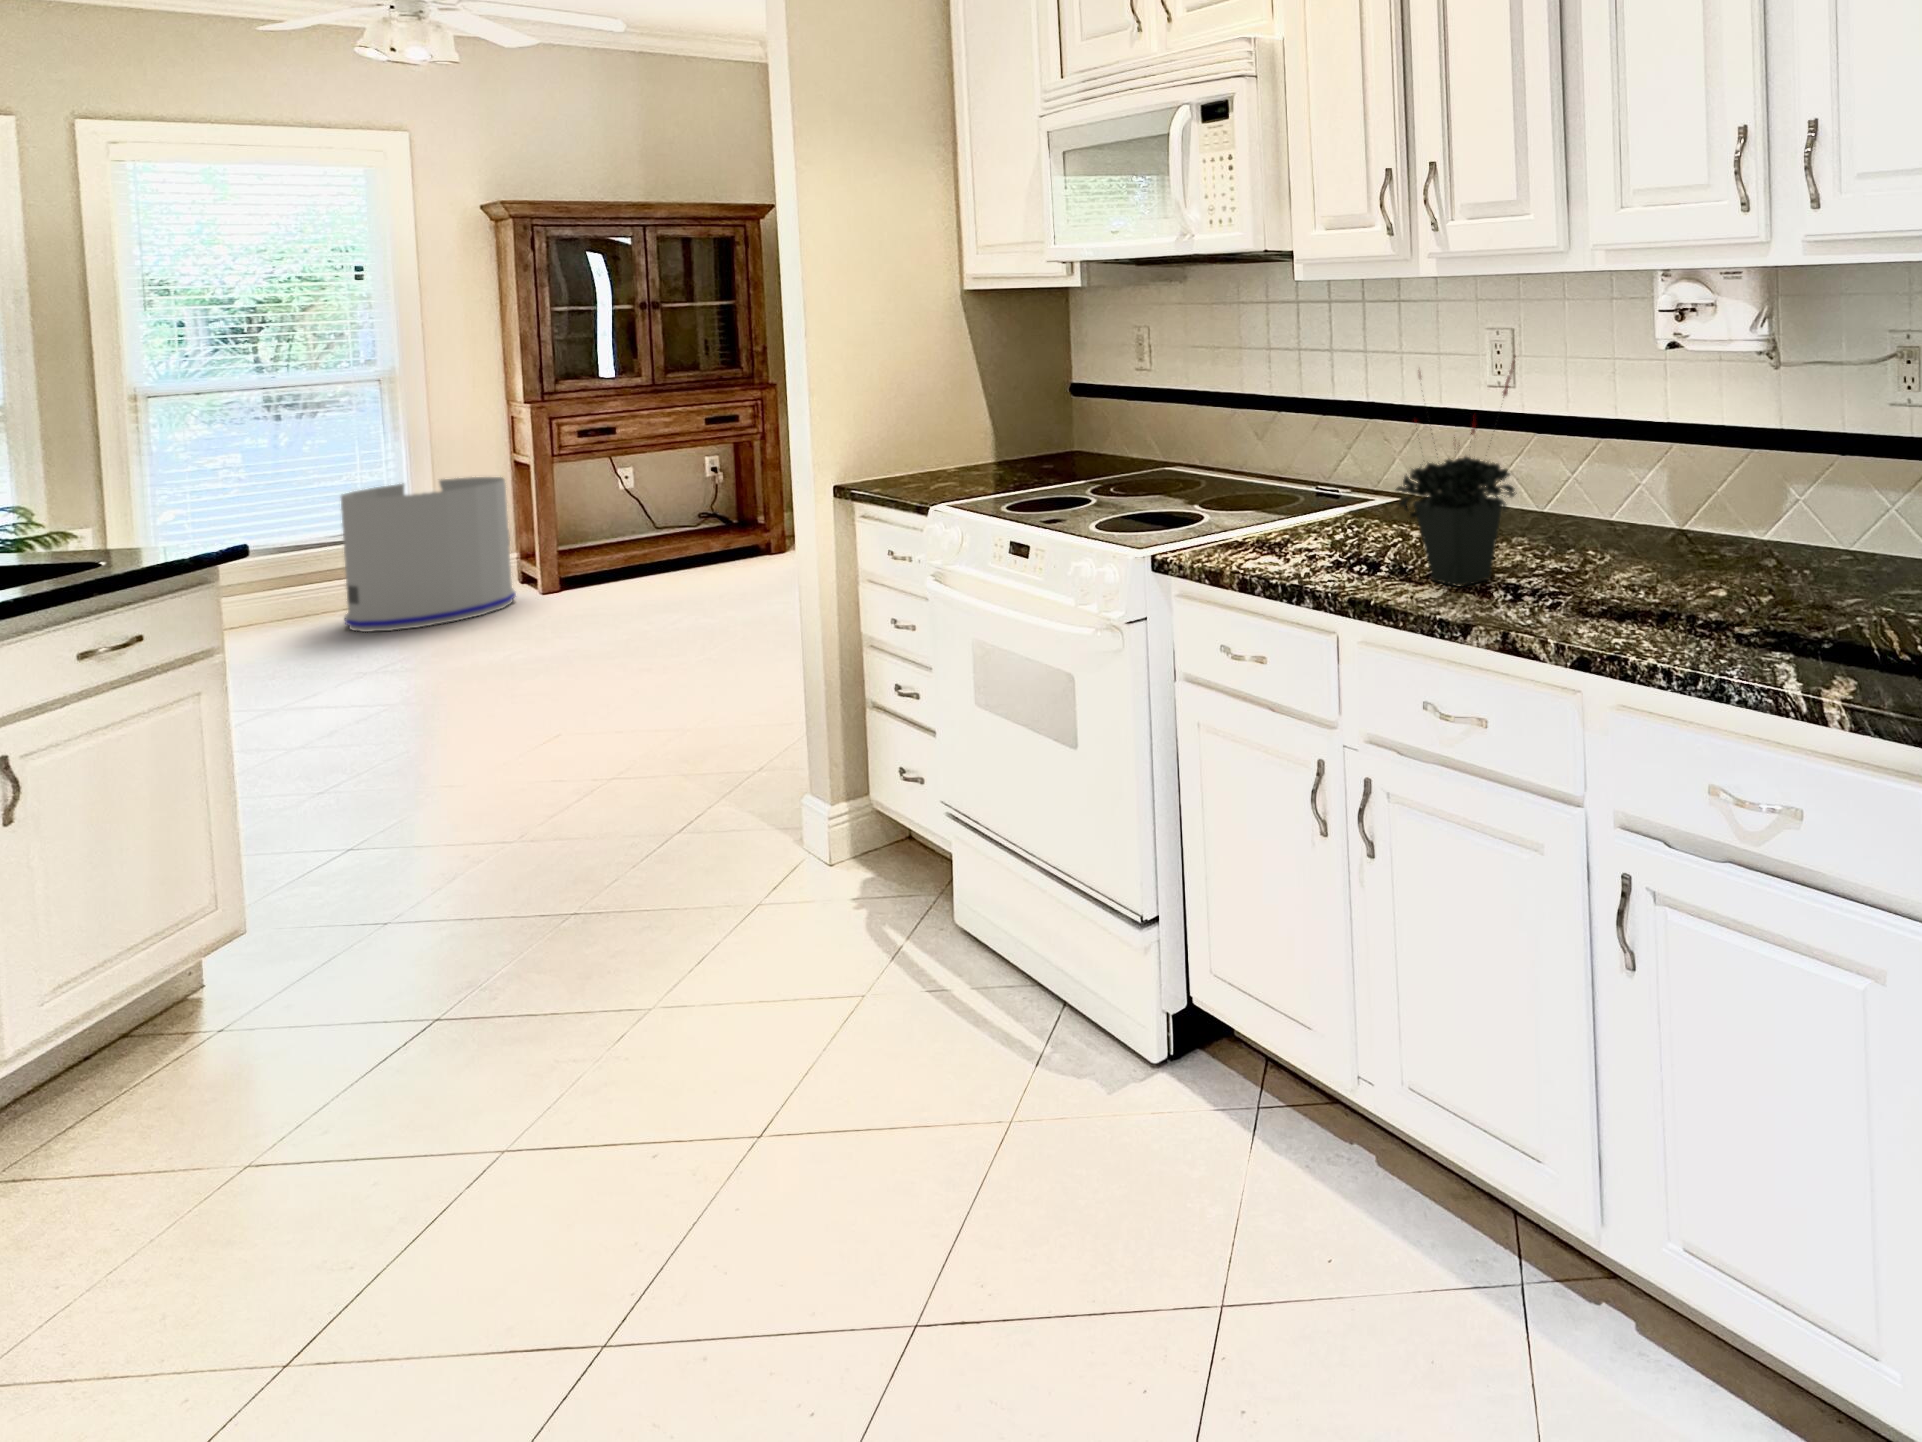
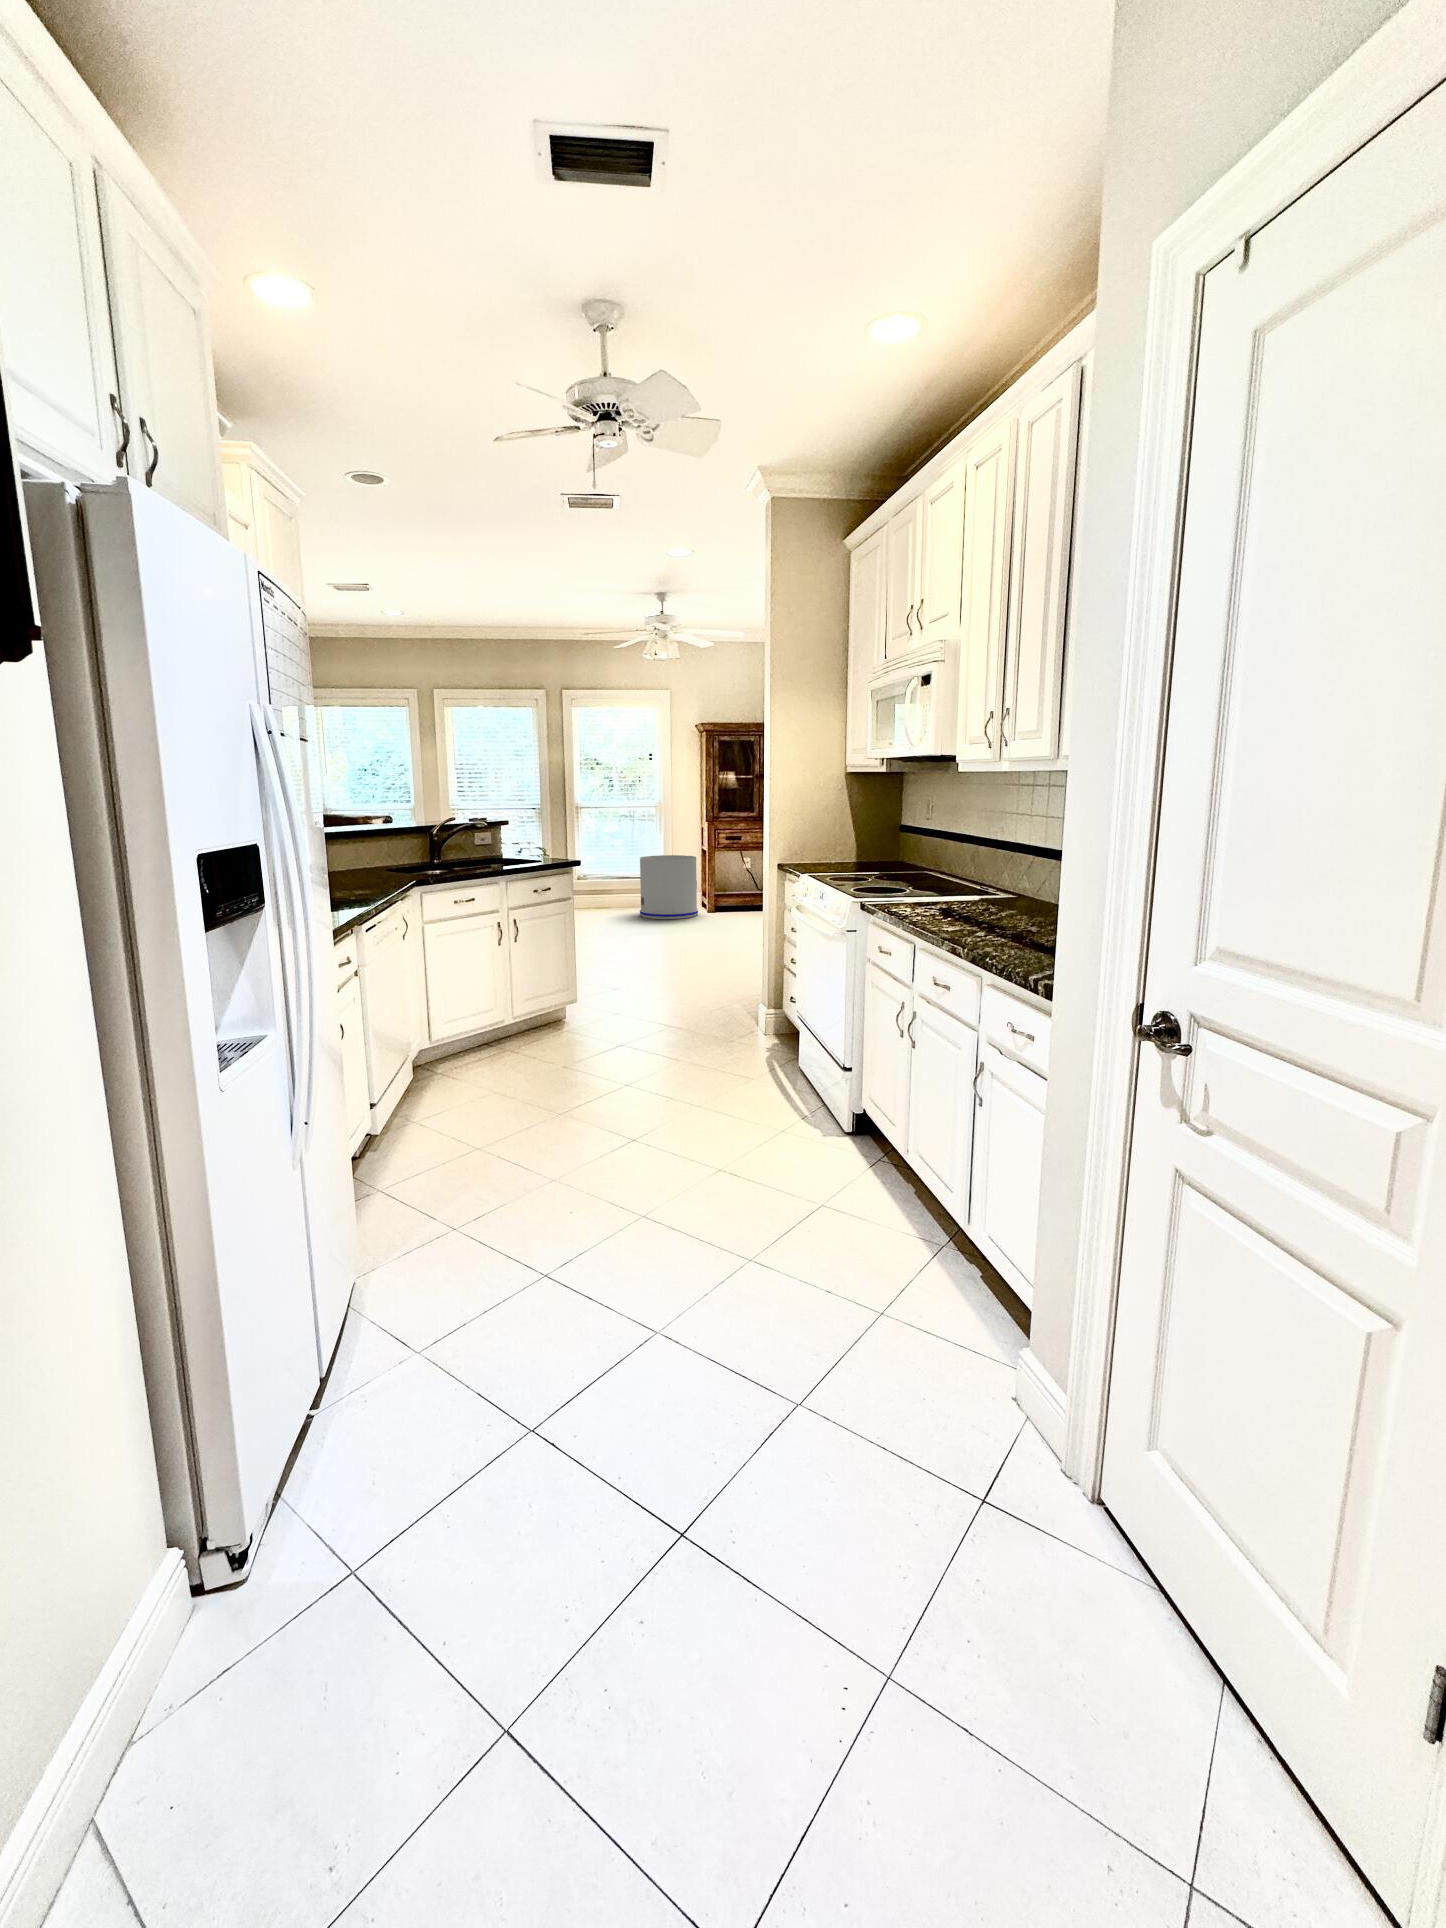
potted plant: present [1396,362,1516,586] -> none [947,814,1013,931]

